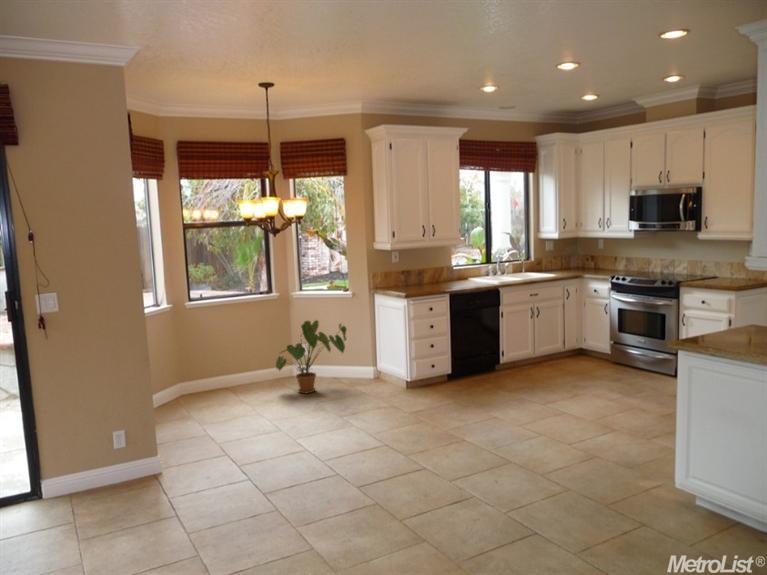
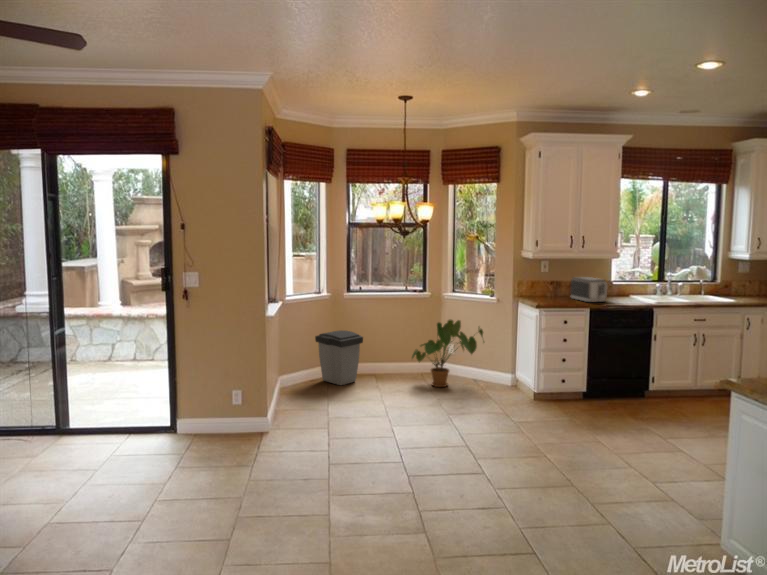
toaster: none [423,264,459,288] -> present [571,277,608,302]
trash can: none [161,347,218,410] -> present [315,330,363,385]

